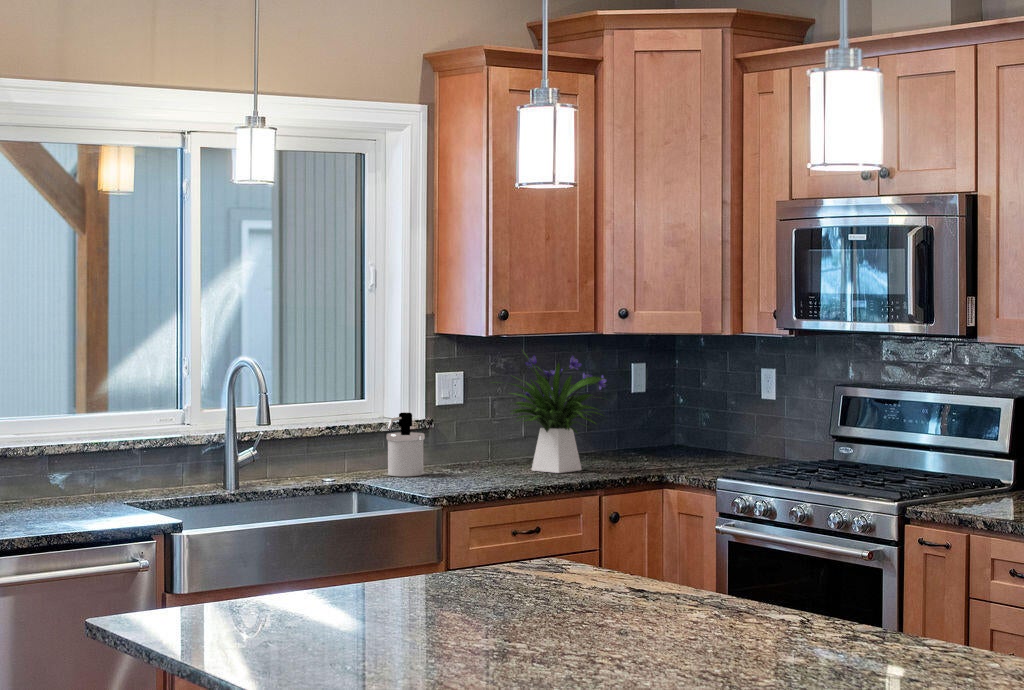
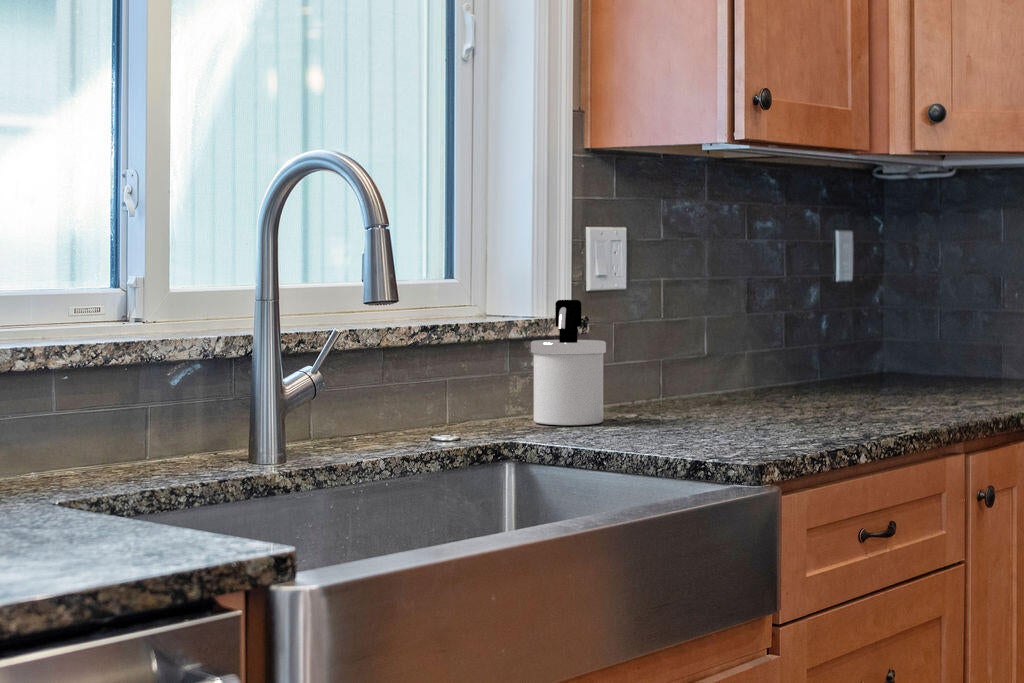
flower arrangement: present [510,352,607,473] -> none [717,183,943,413]

